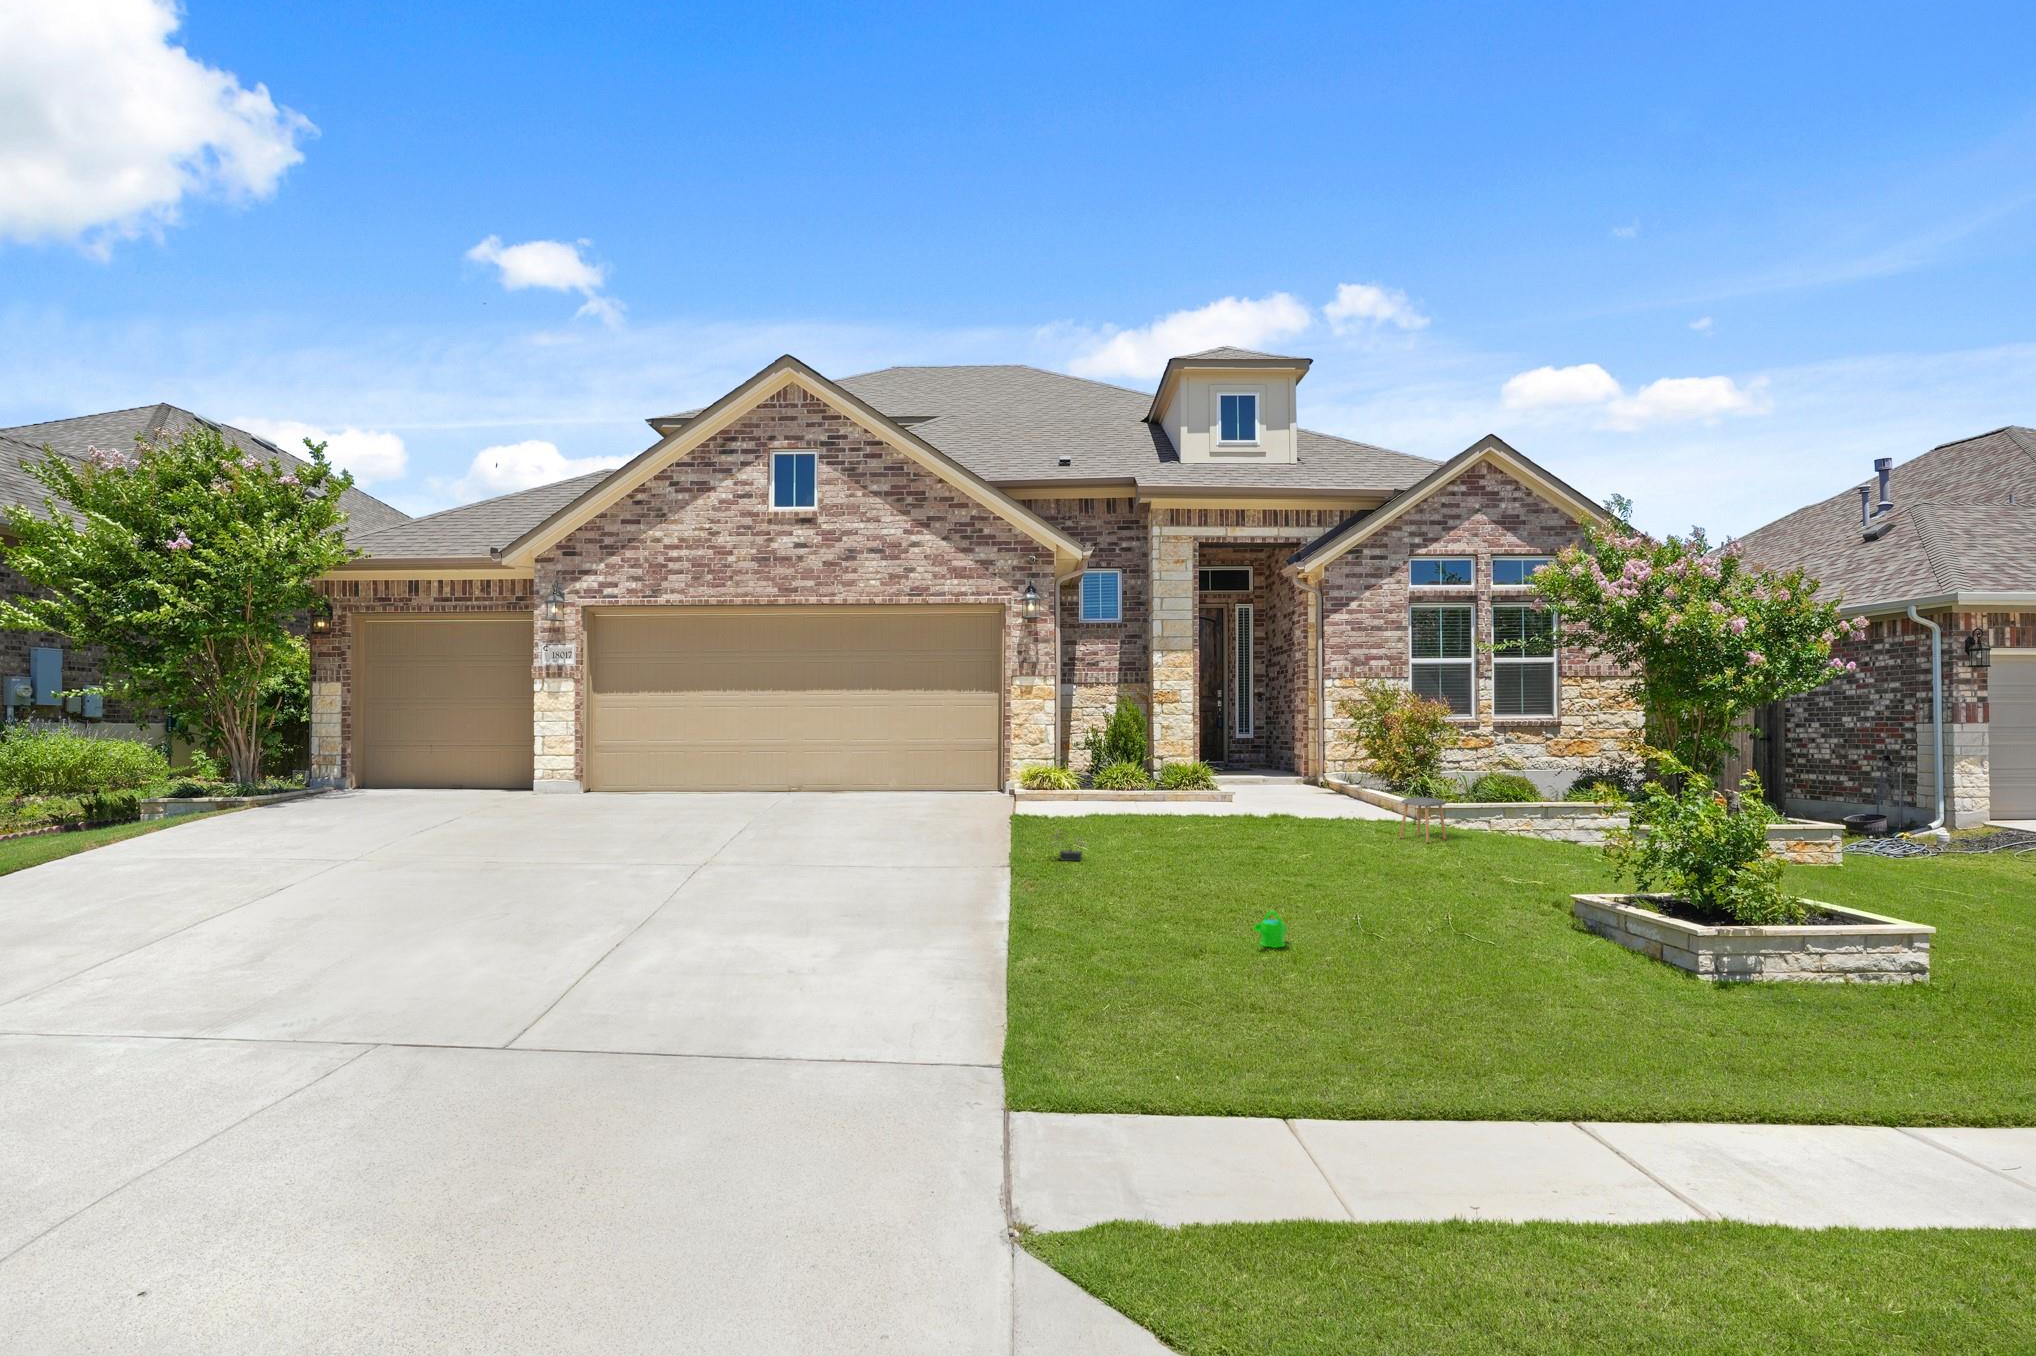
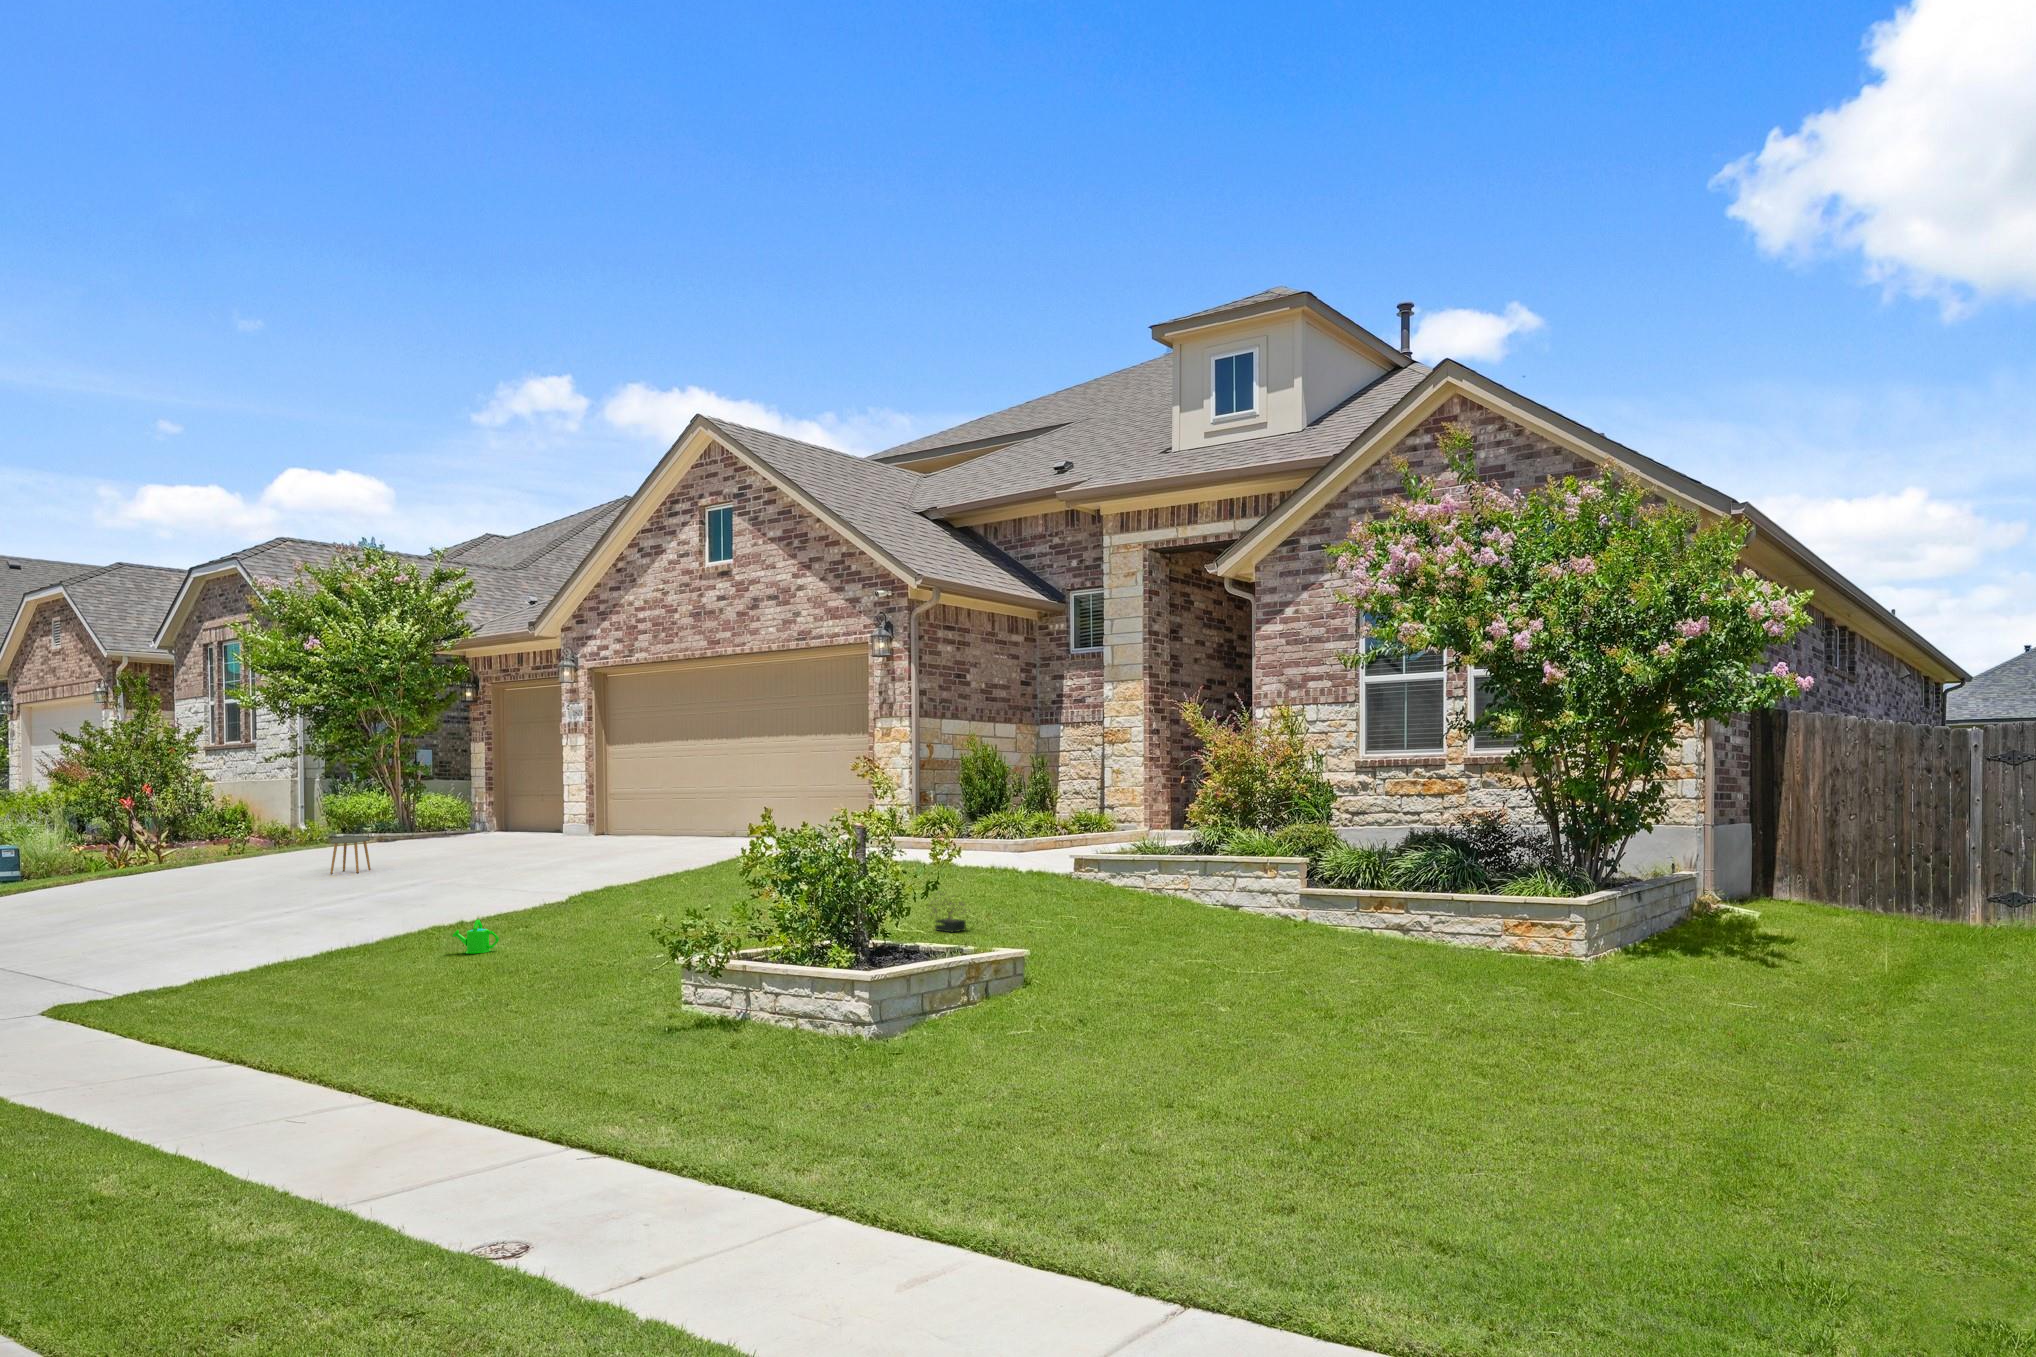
stool: present [1400,797,1446,843] -> present [330,836,371,874]
decorative plant: present [1055,829,1082,861] -> present [929,894,966,932]

